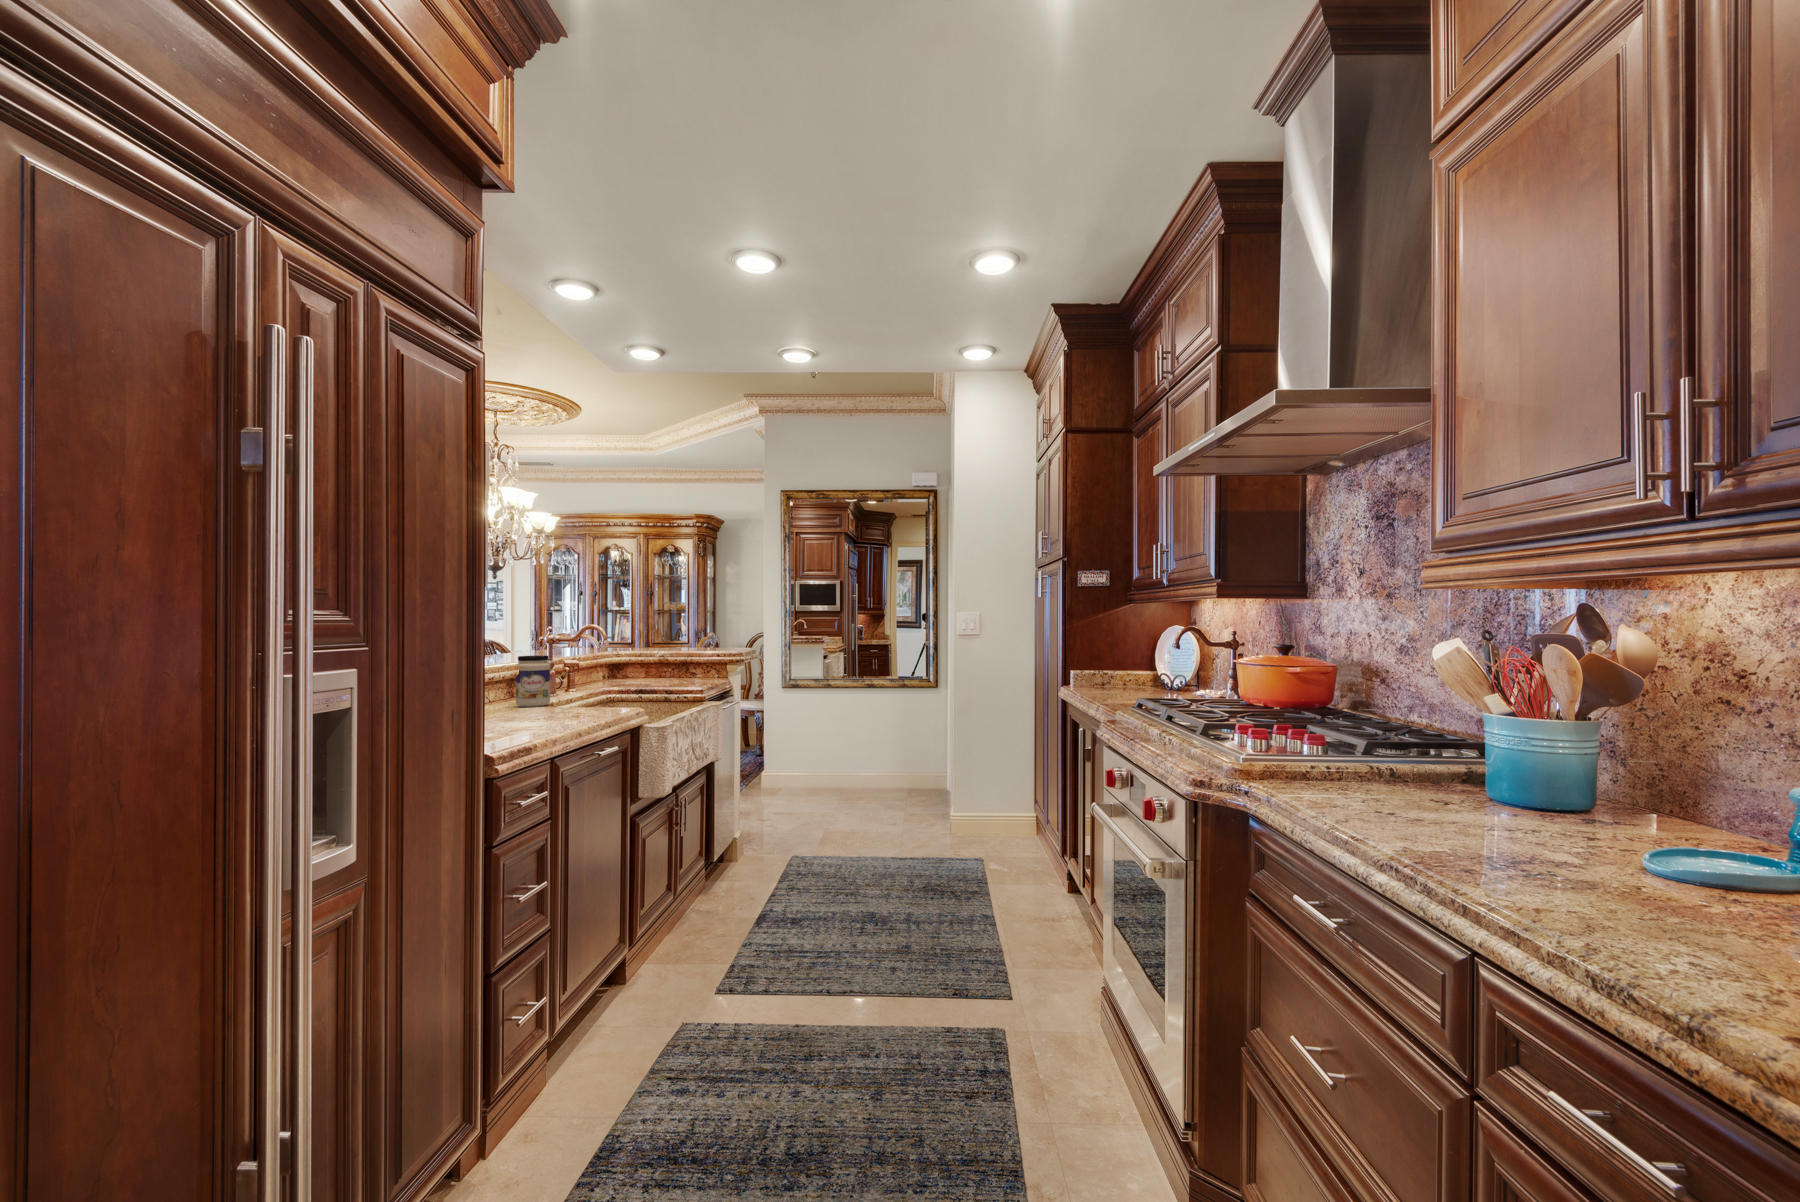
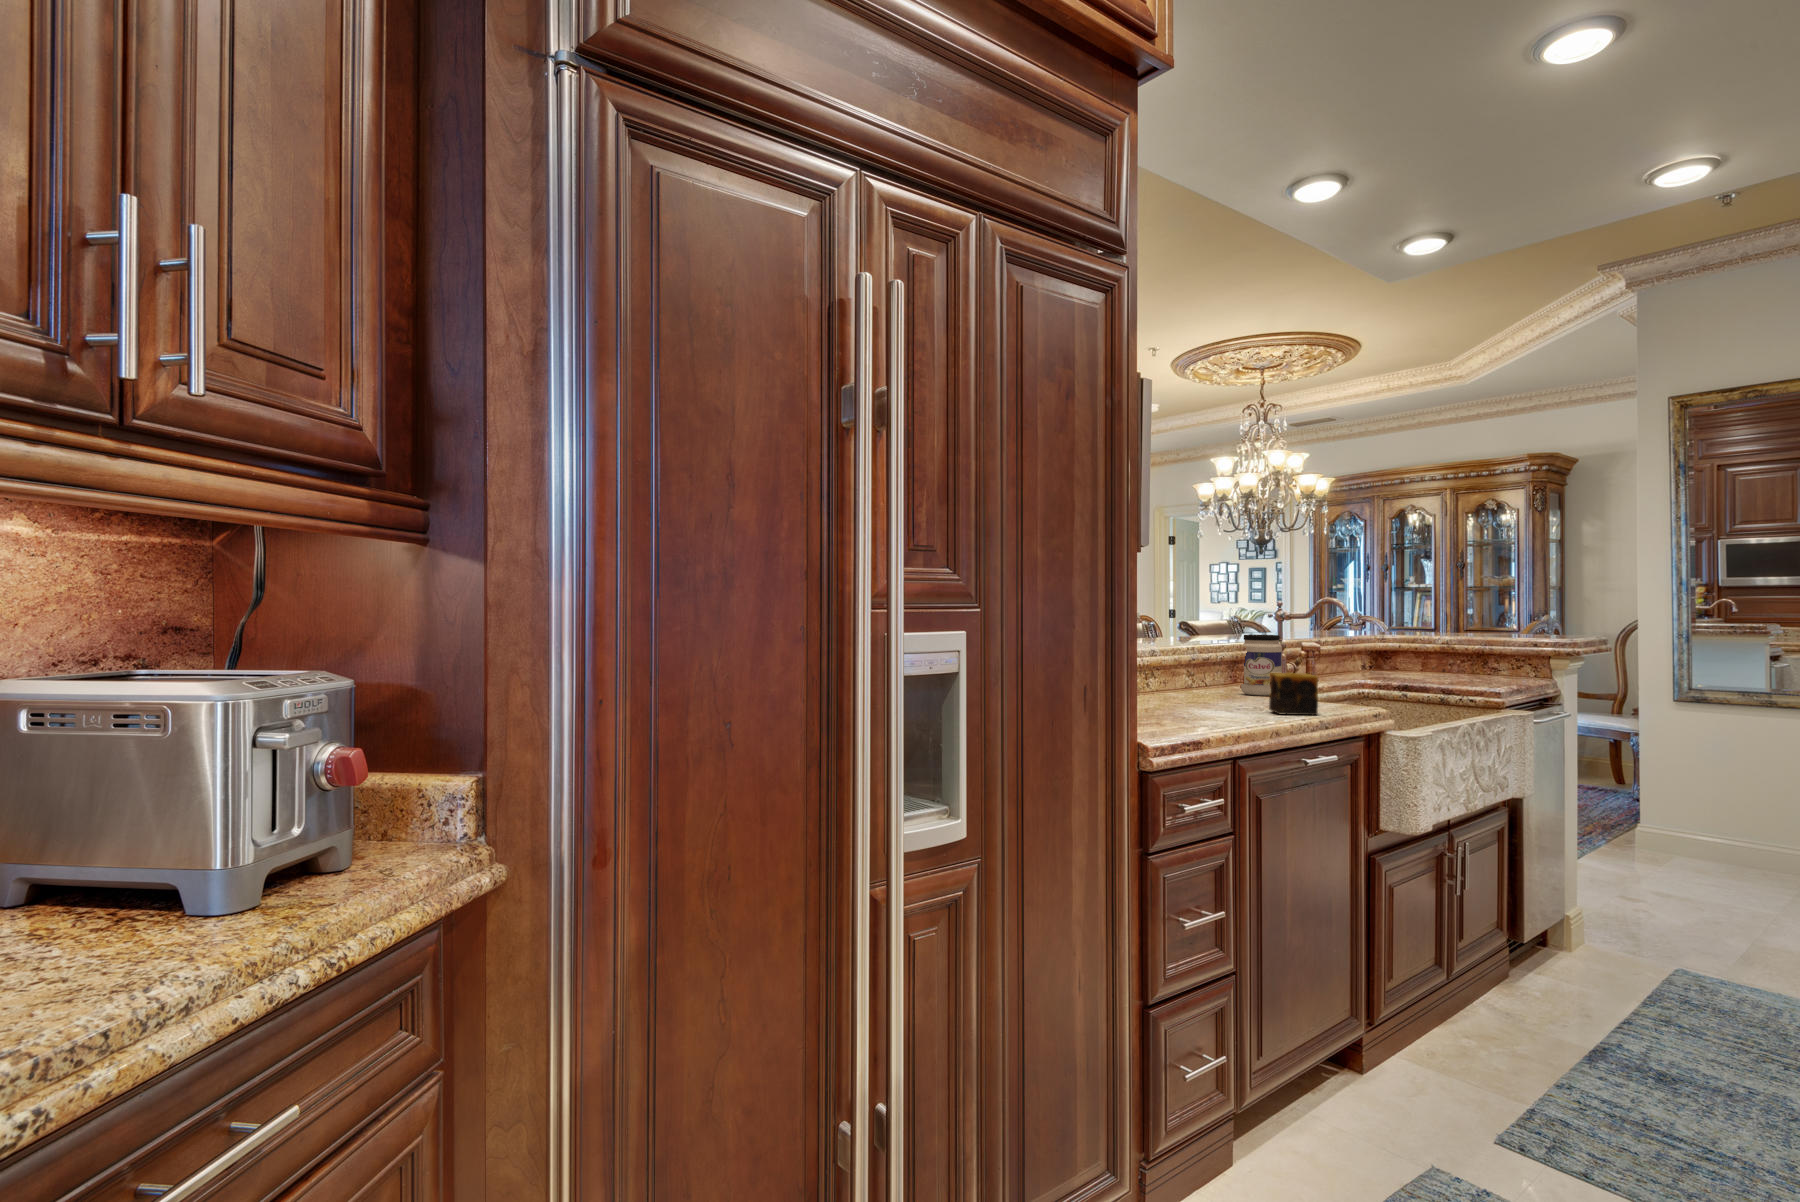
candle: none [557,686,597,720] -> present [1269,673,1318,715]

